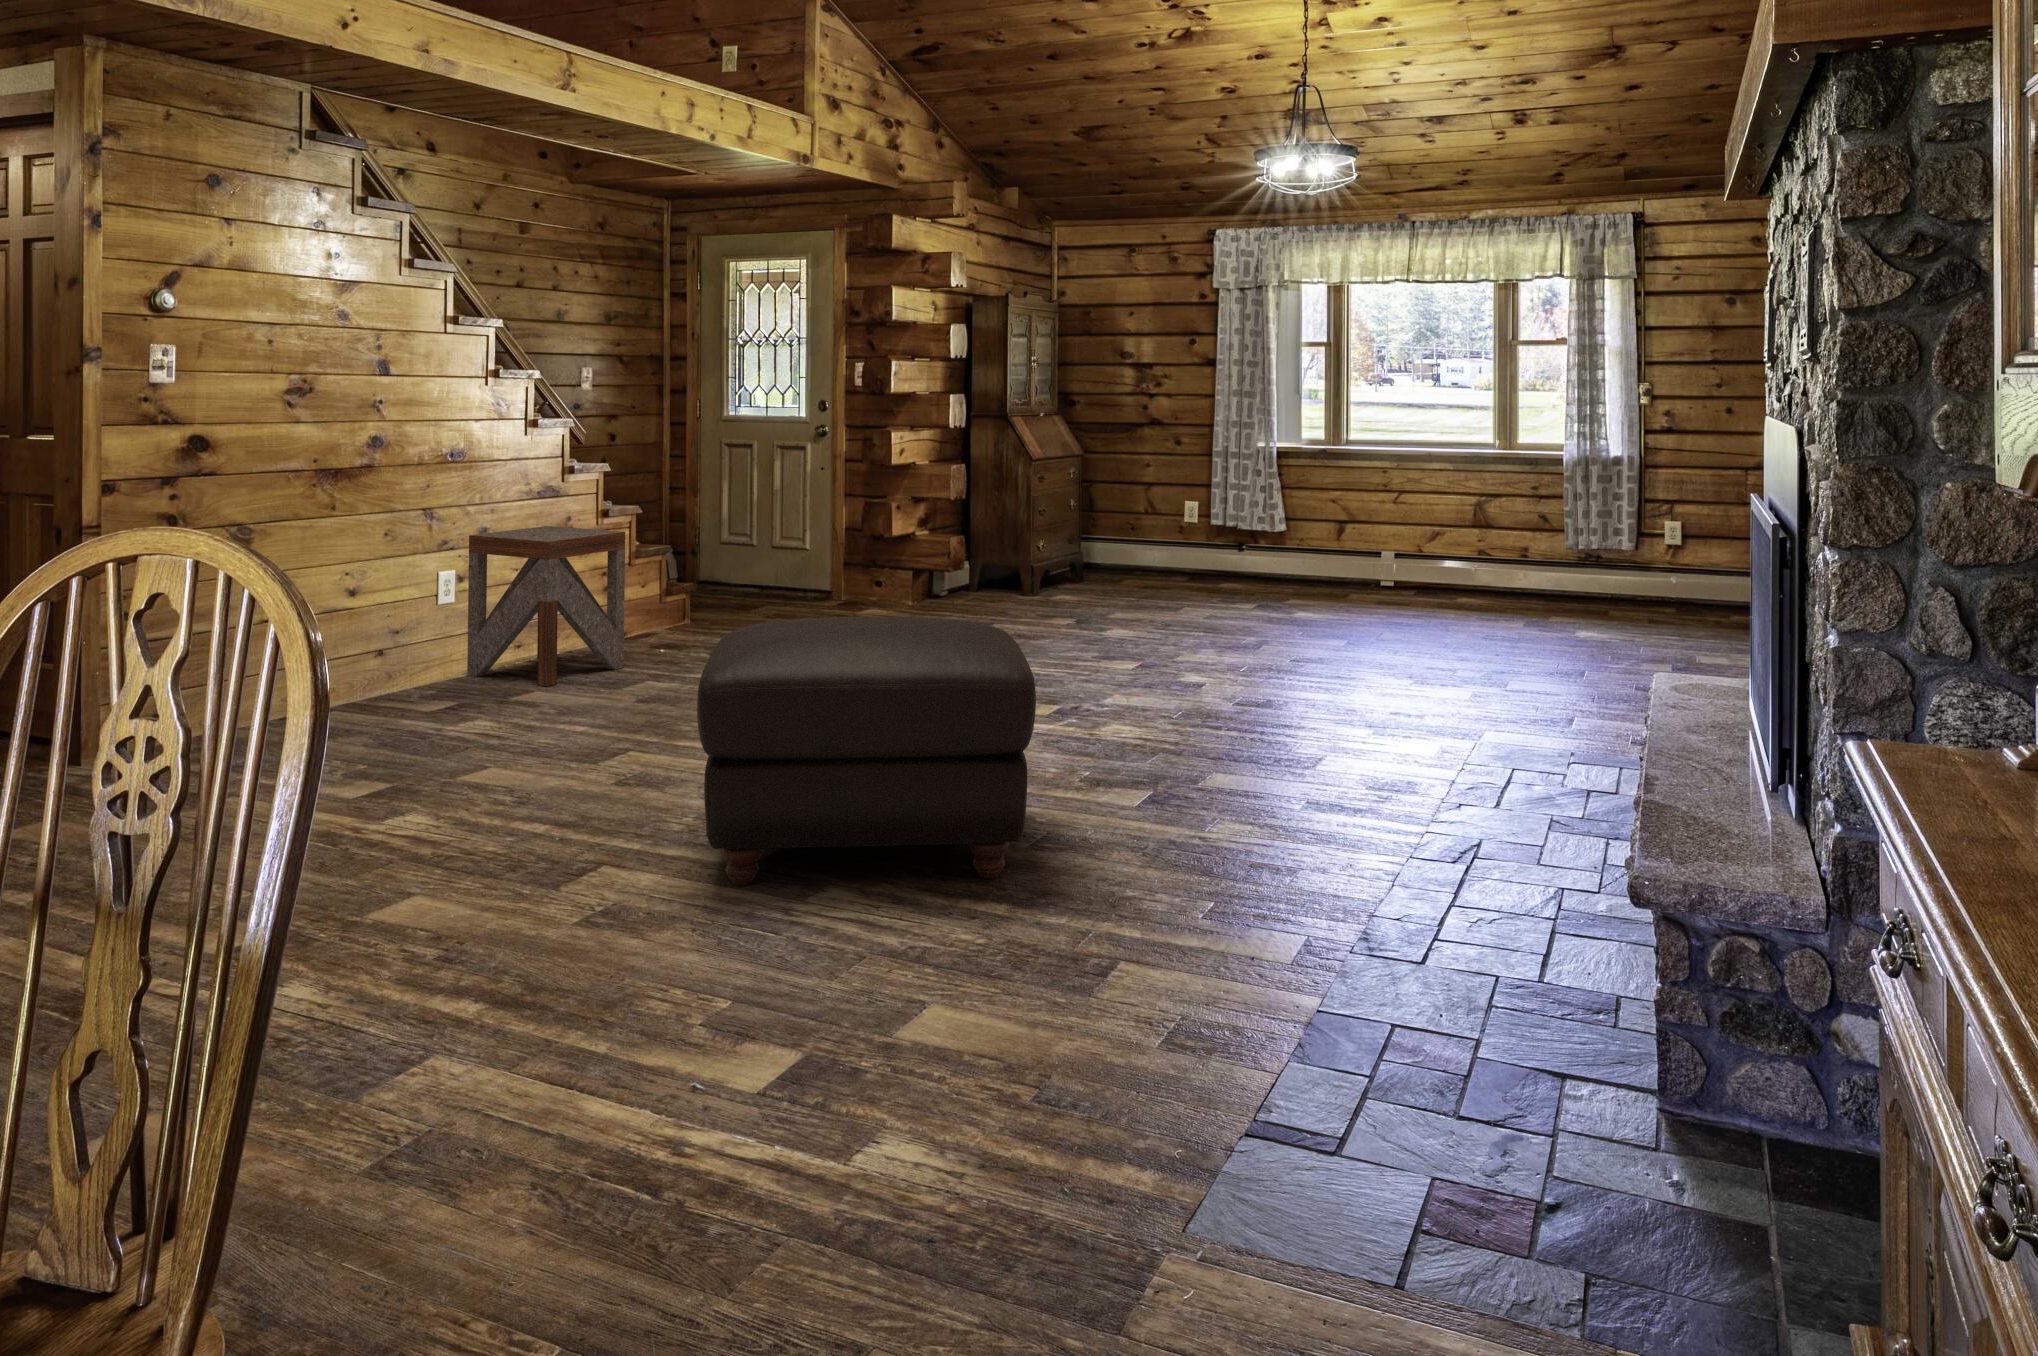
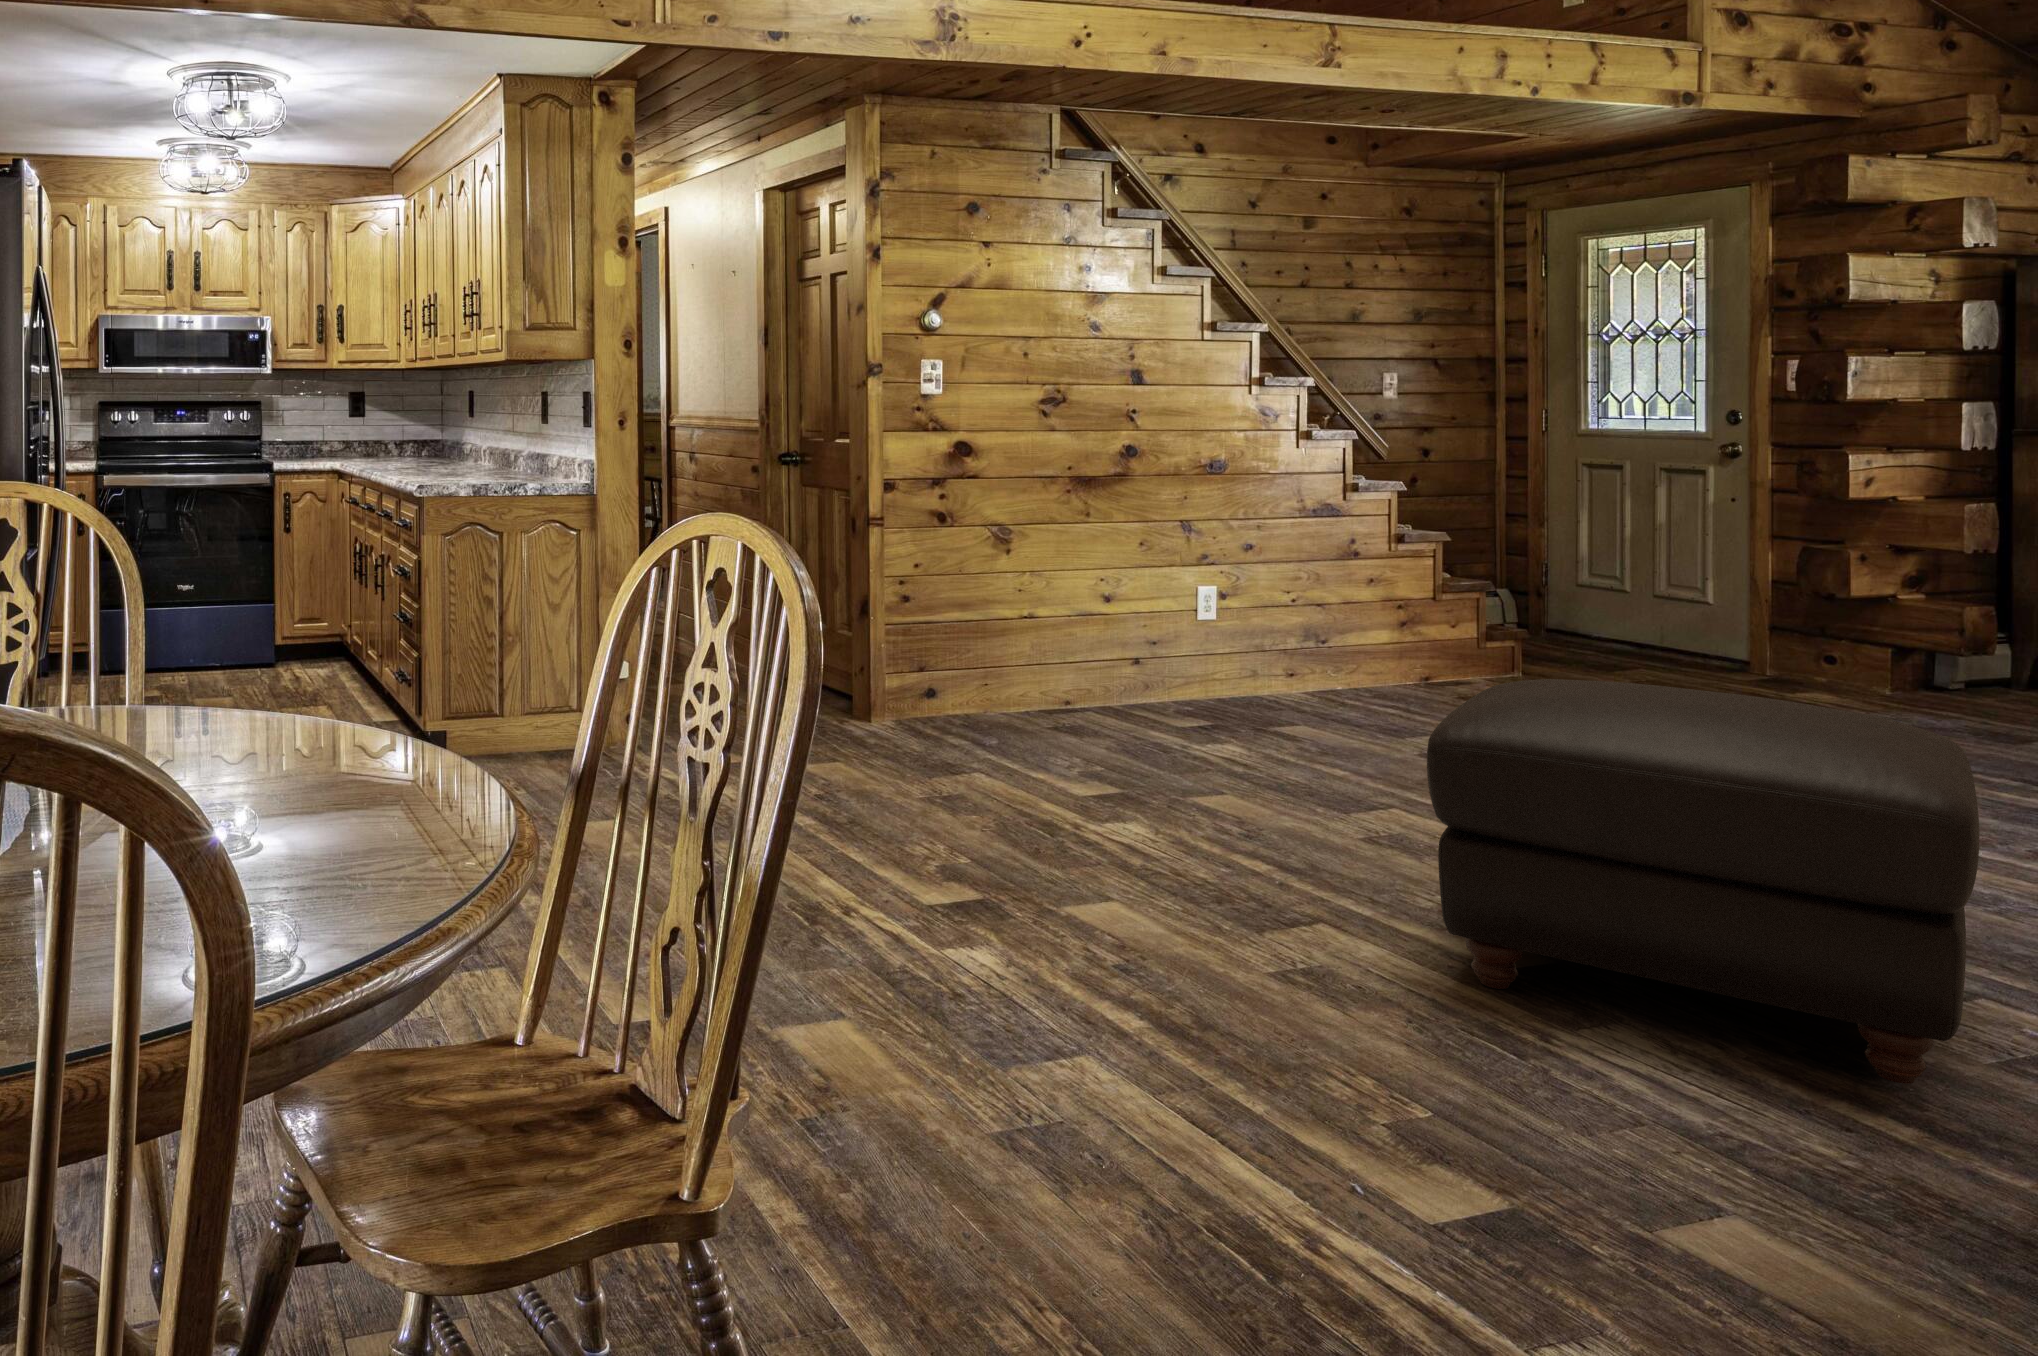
side table: present [467,526,625,686] -> none [1235,547,1420,722]

